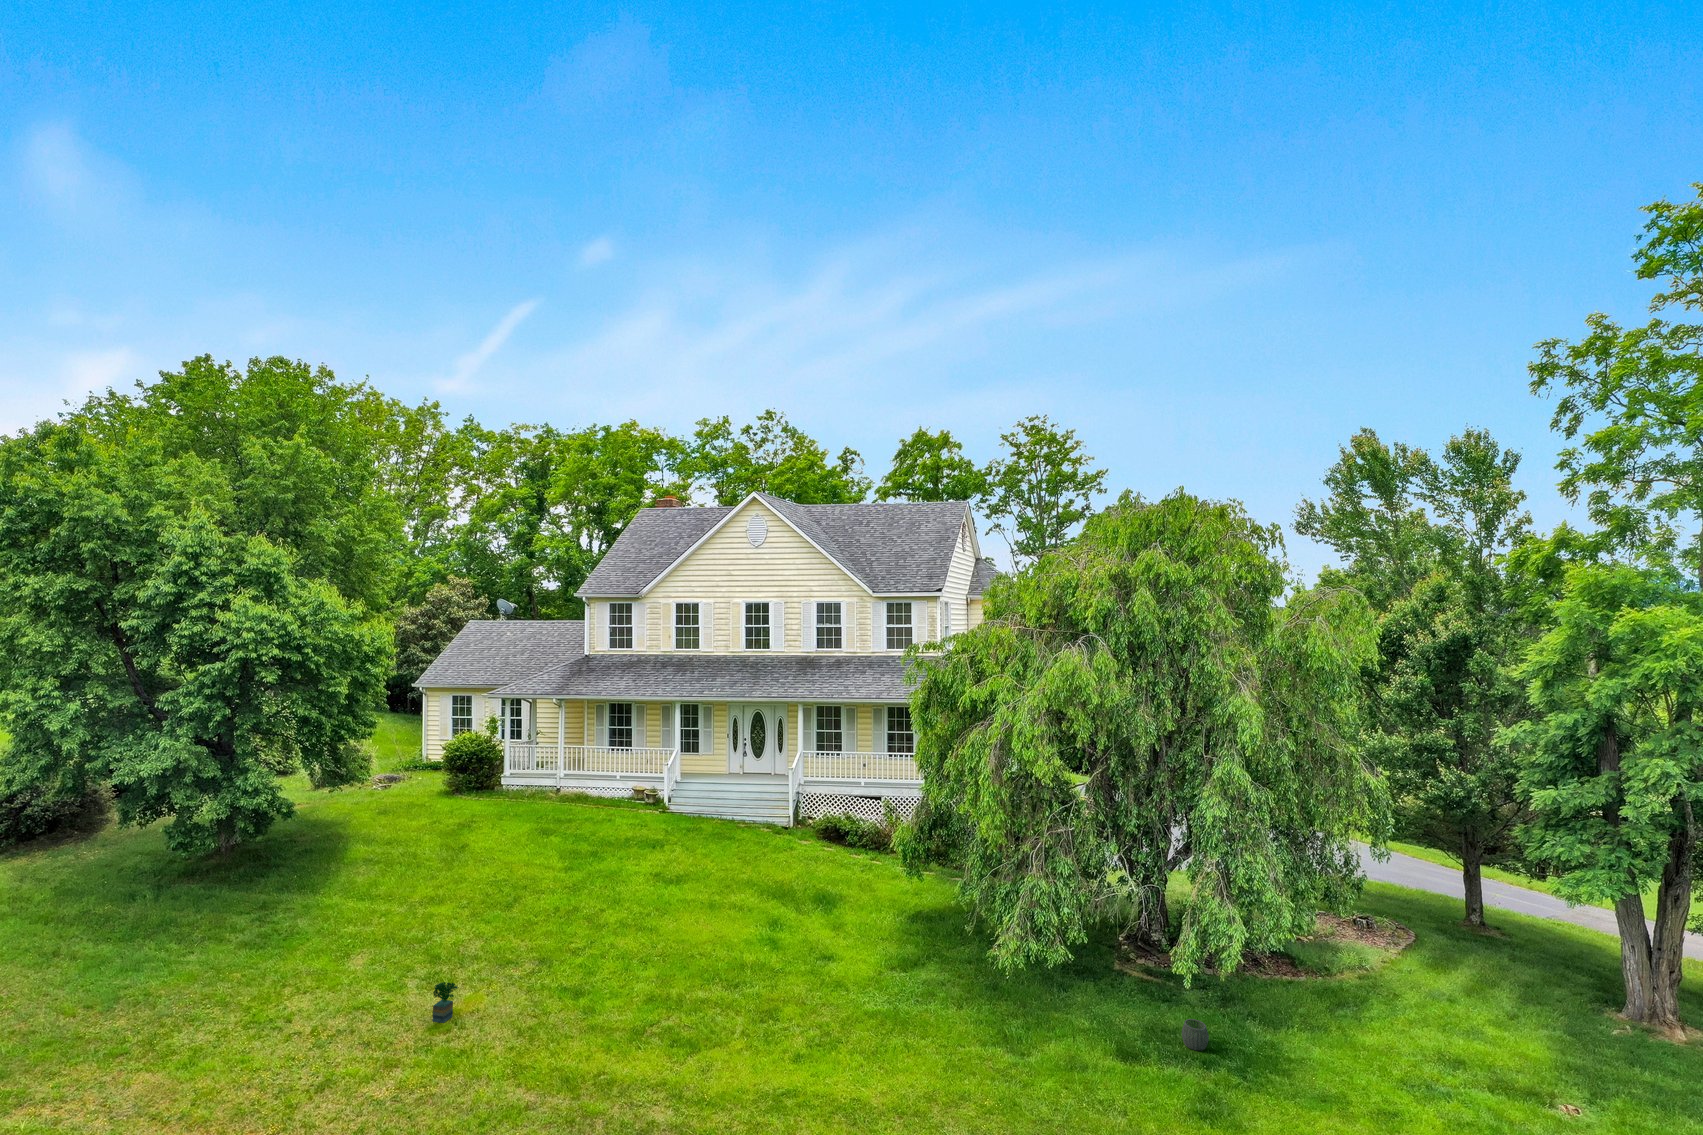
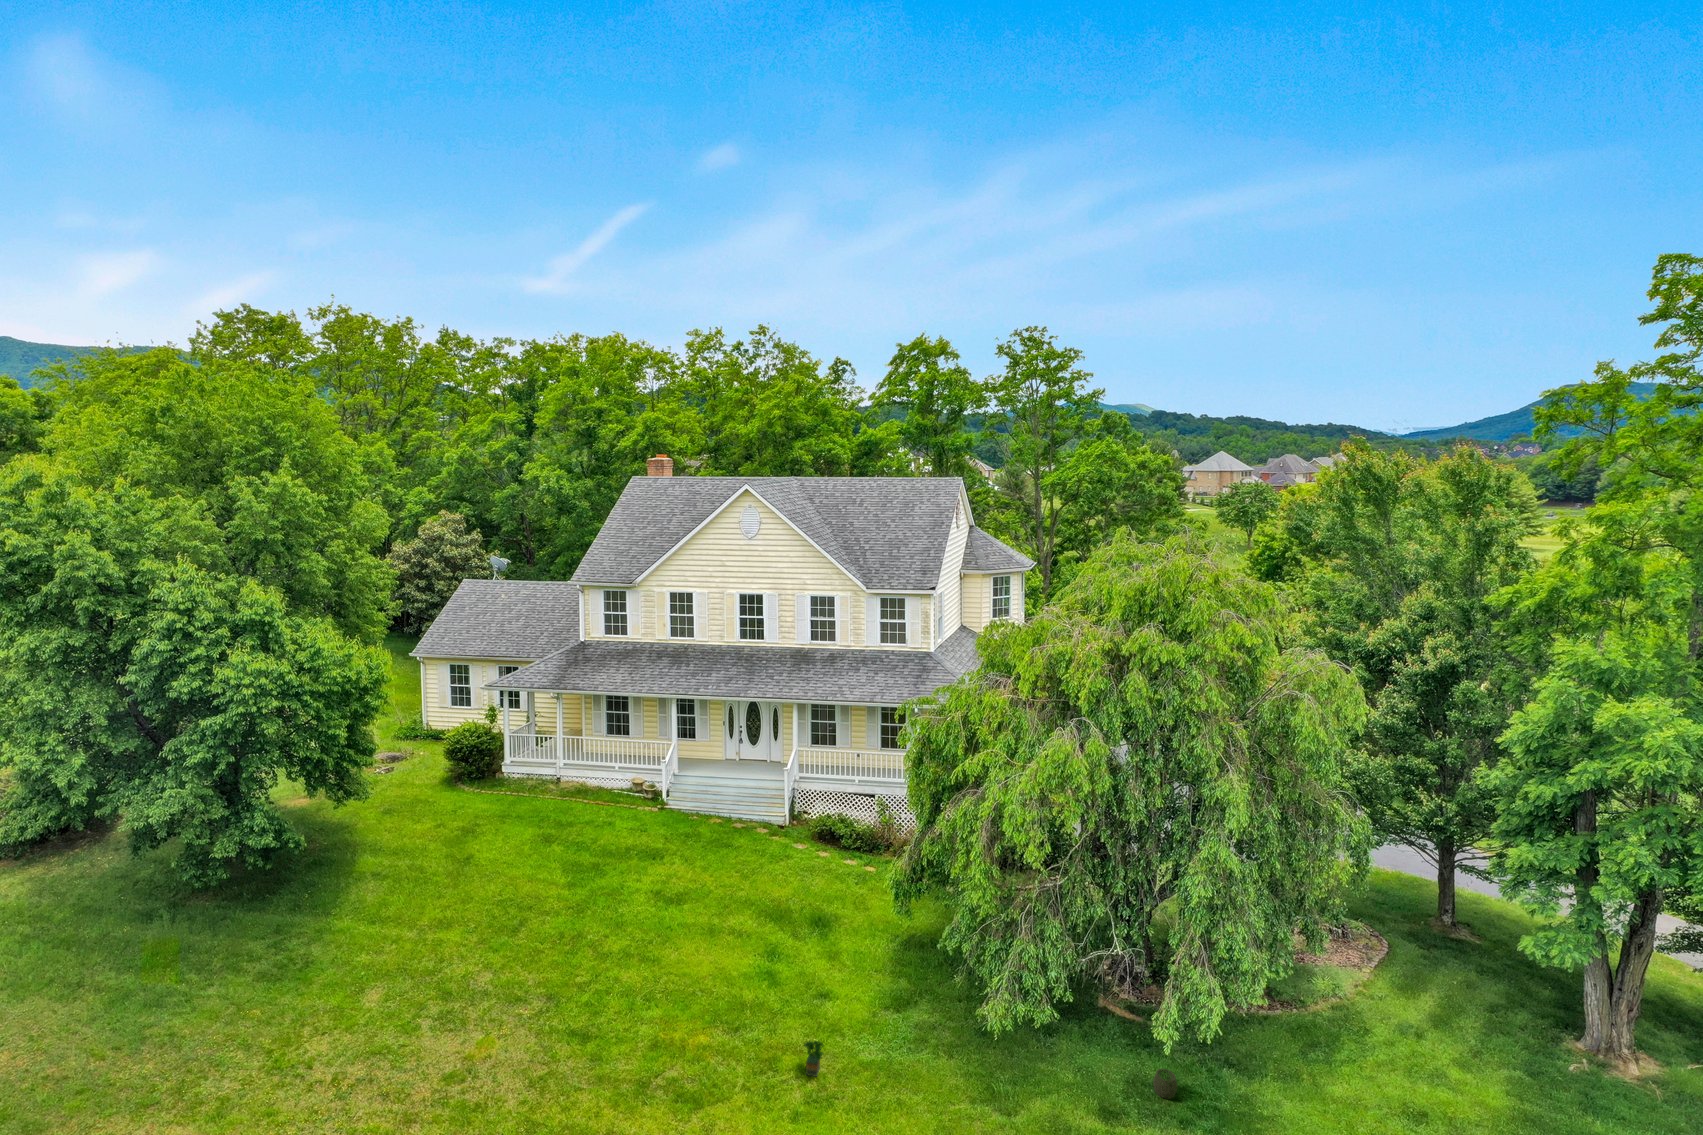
potted tree: present [433,982,458,1023] -> present [804,1041,824,1077]

